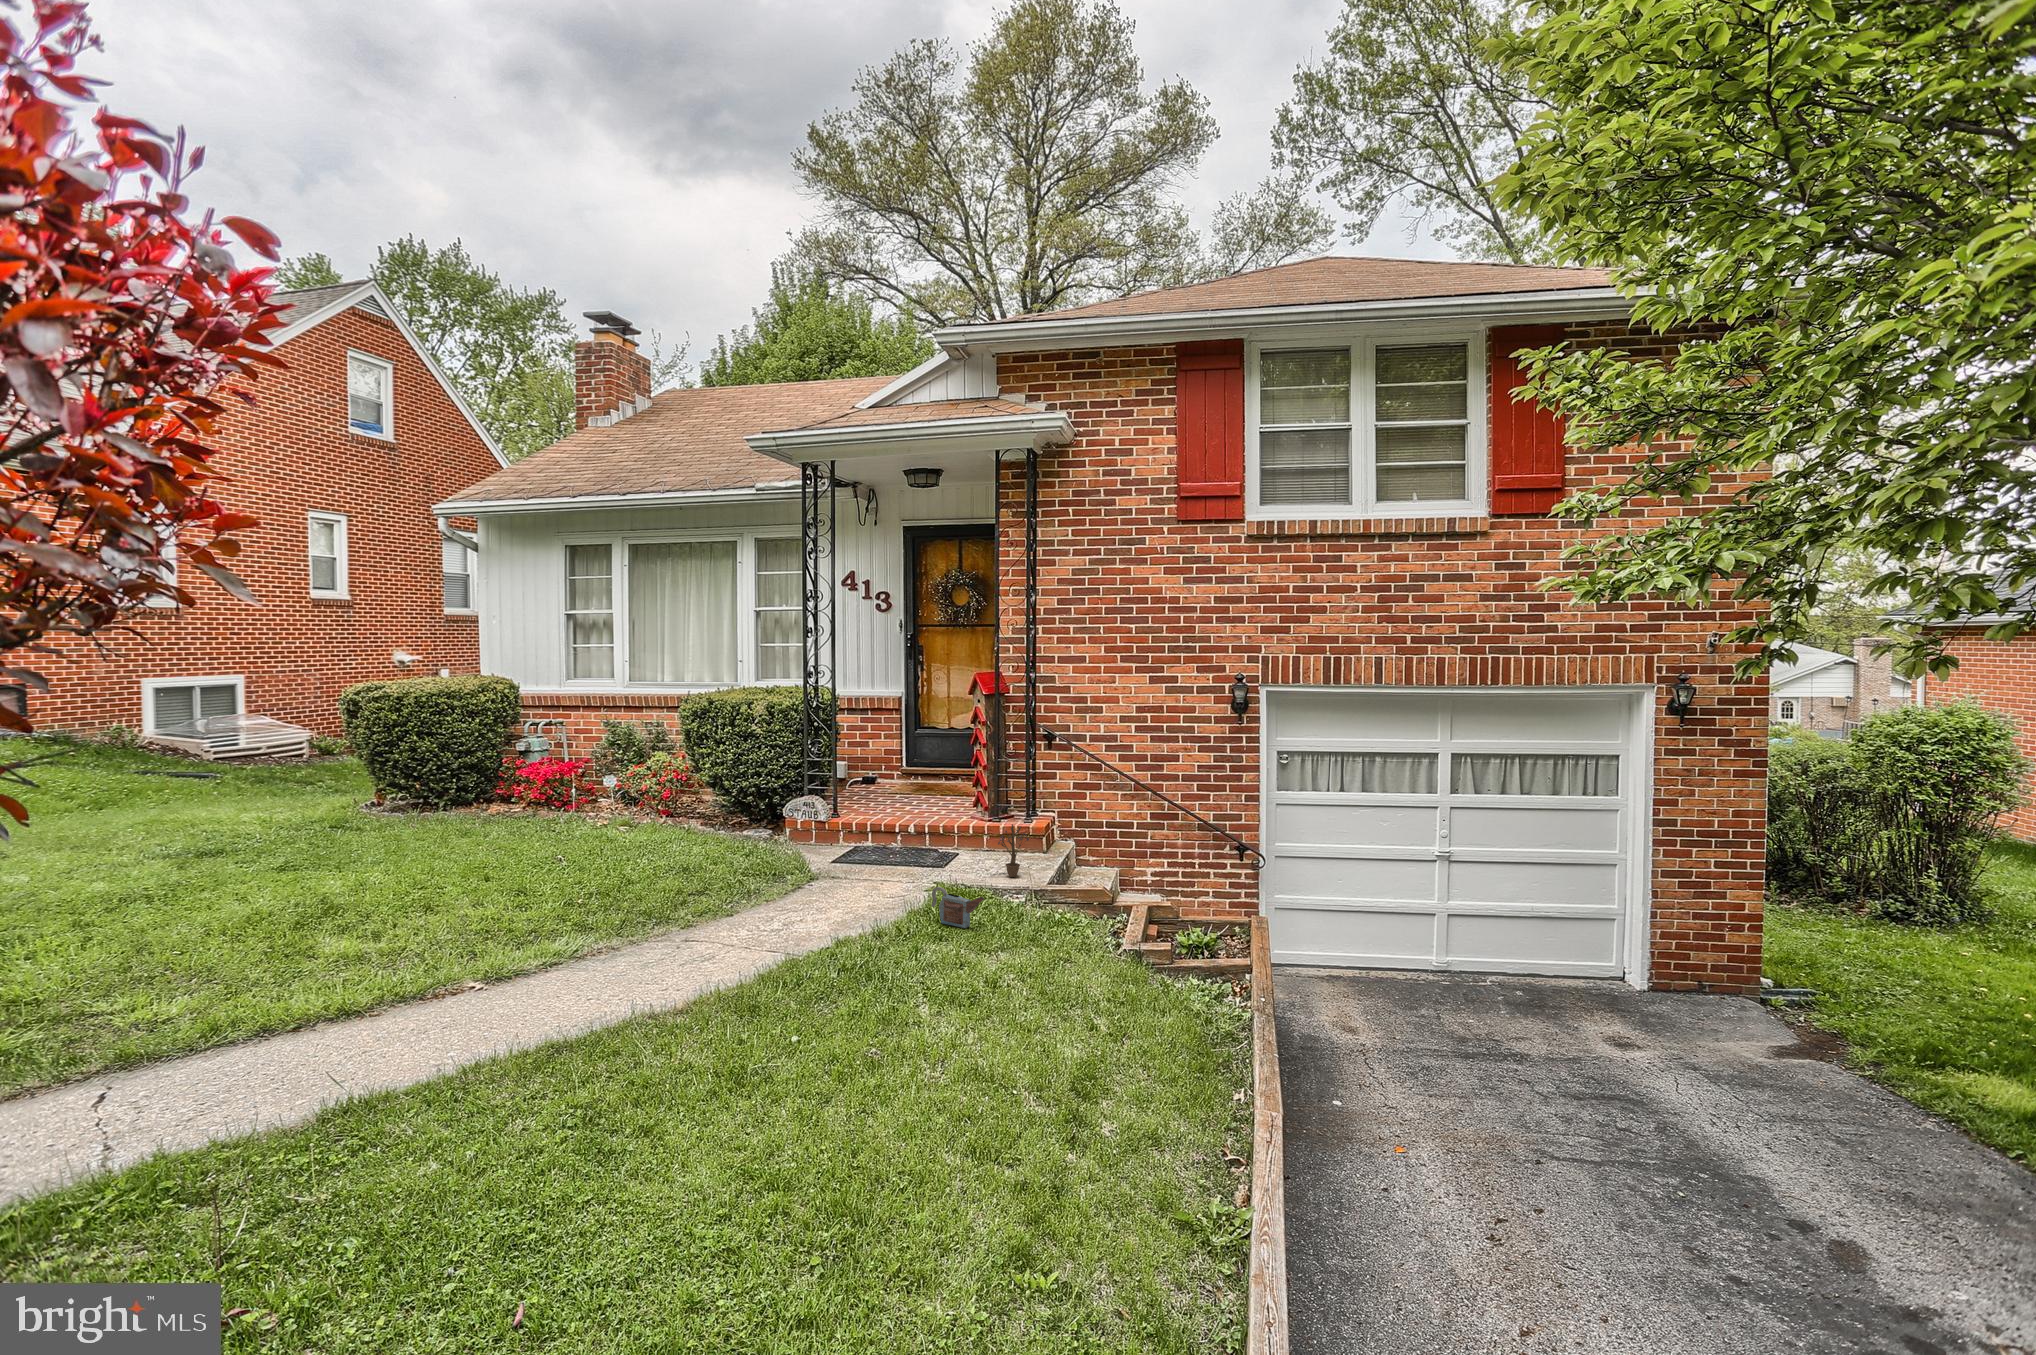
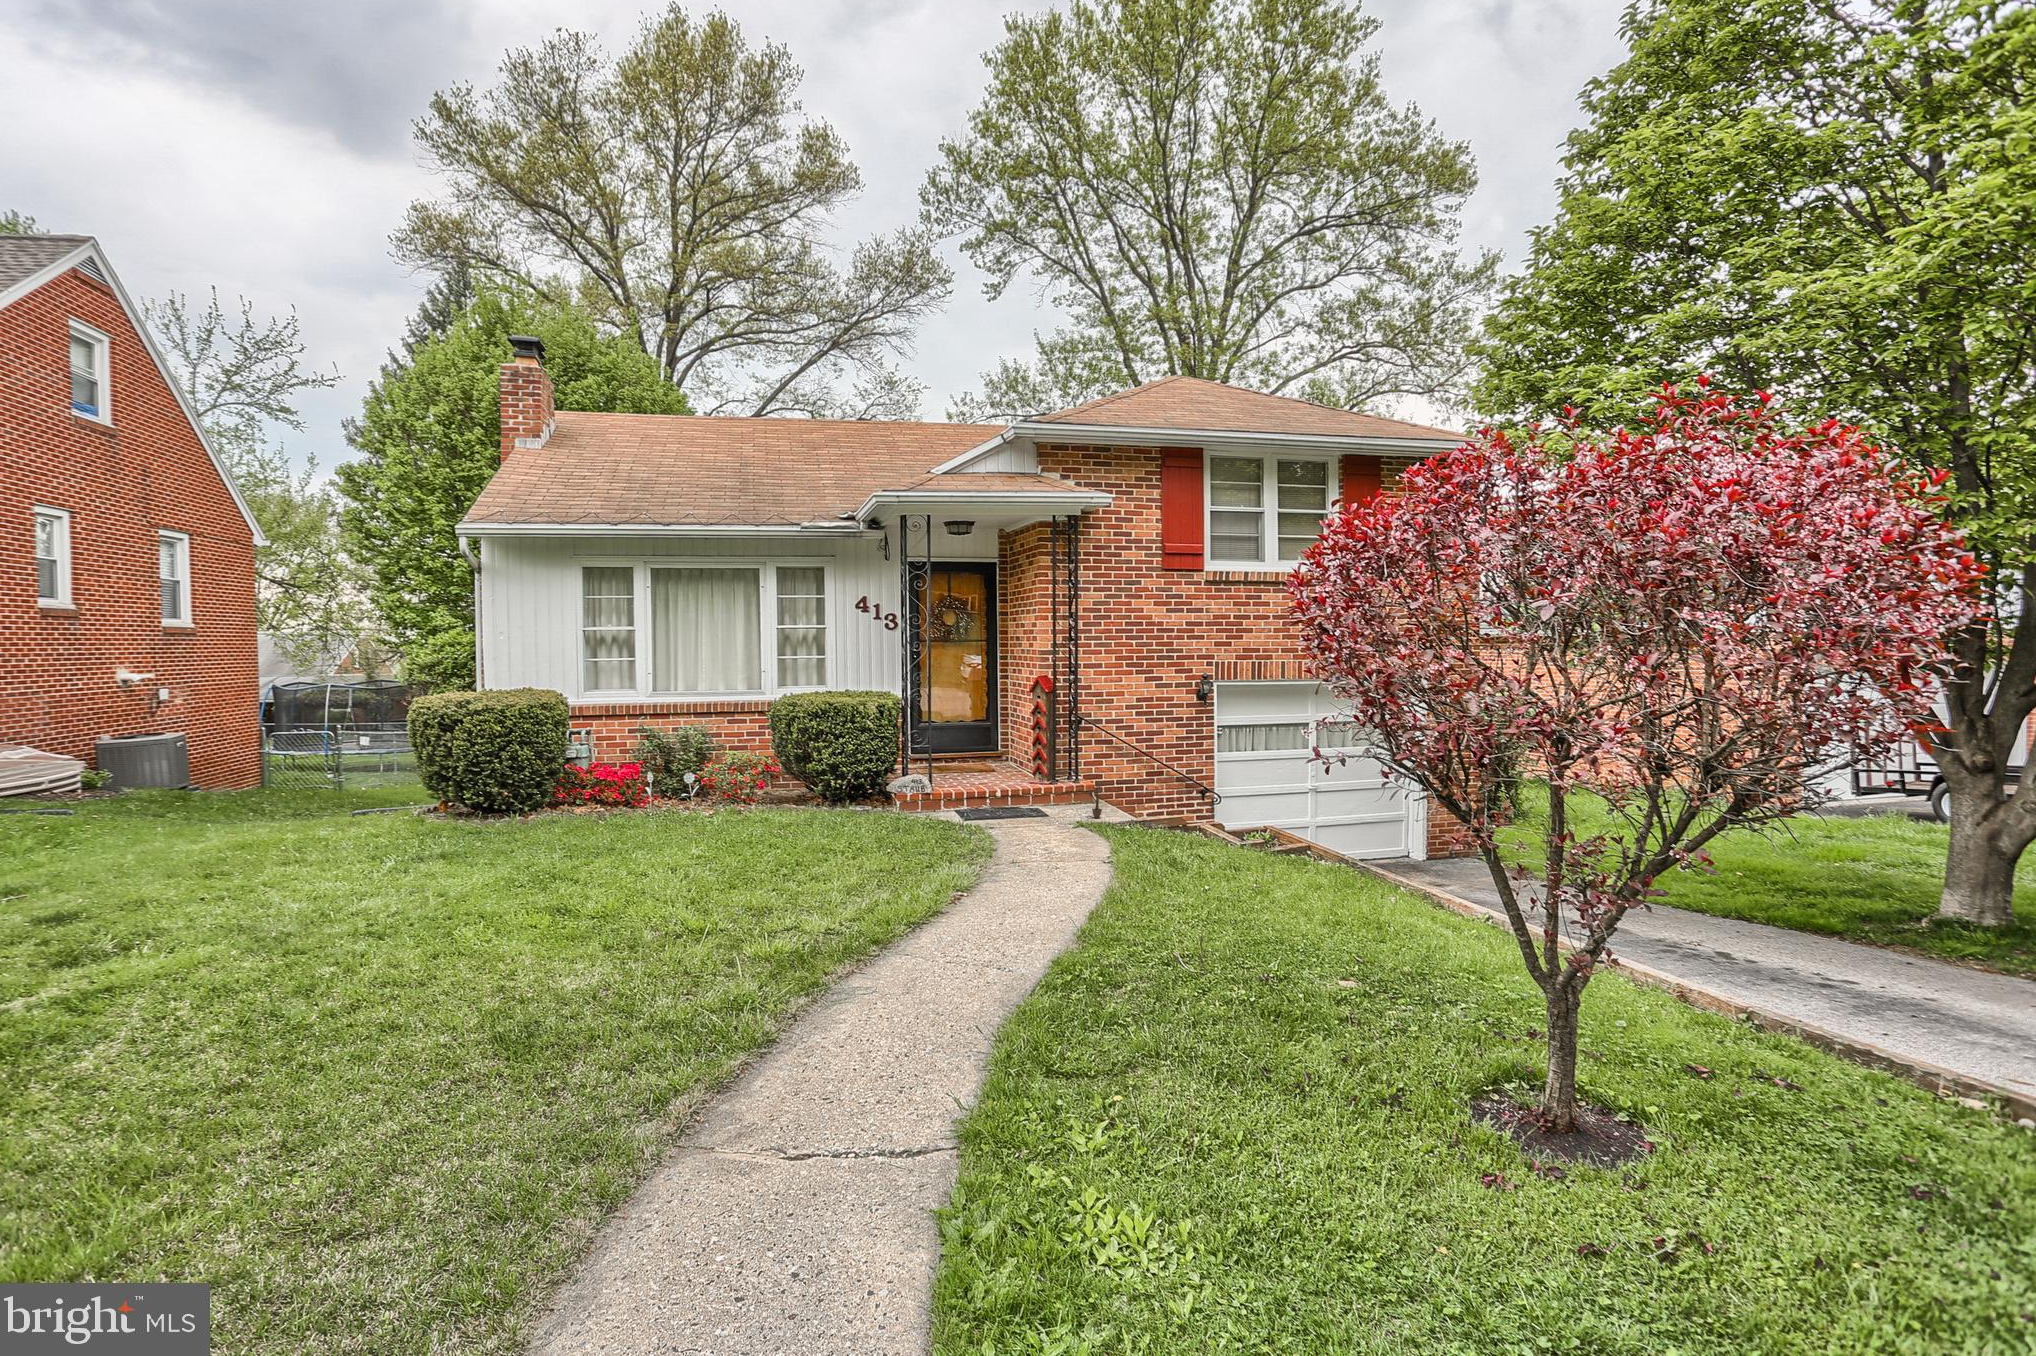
watering can: present [931,887,984,928] -> none [1093,820,1135,844]

